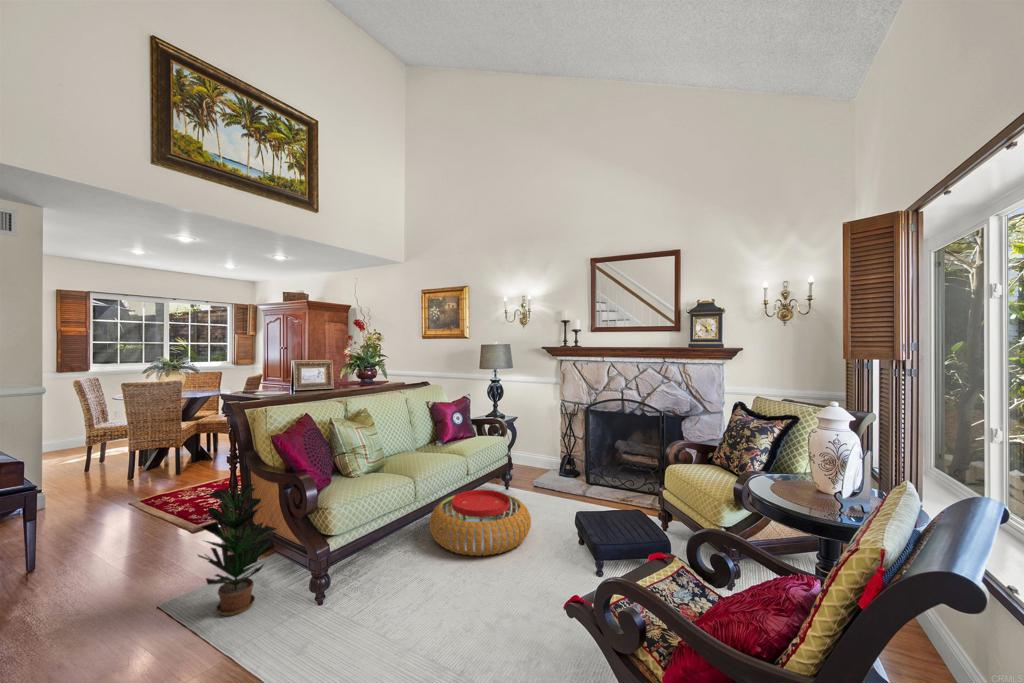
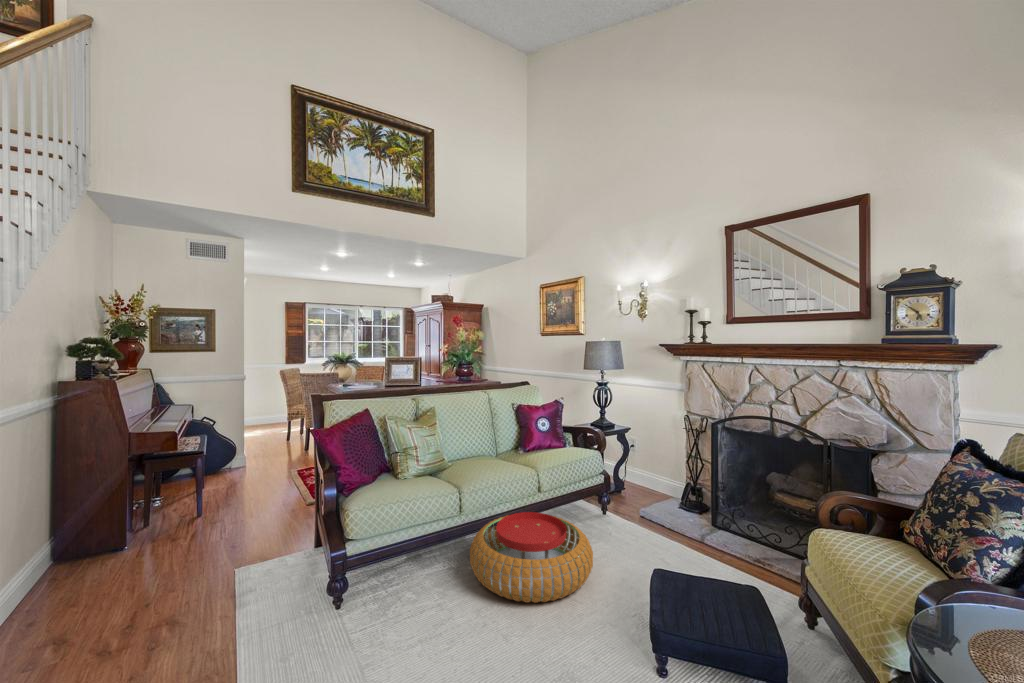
potted plant: present [198,484,276,616] -> none [222,475,305,603]

